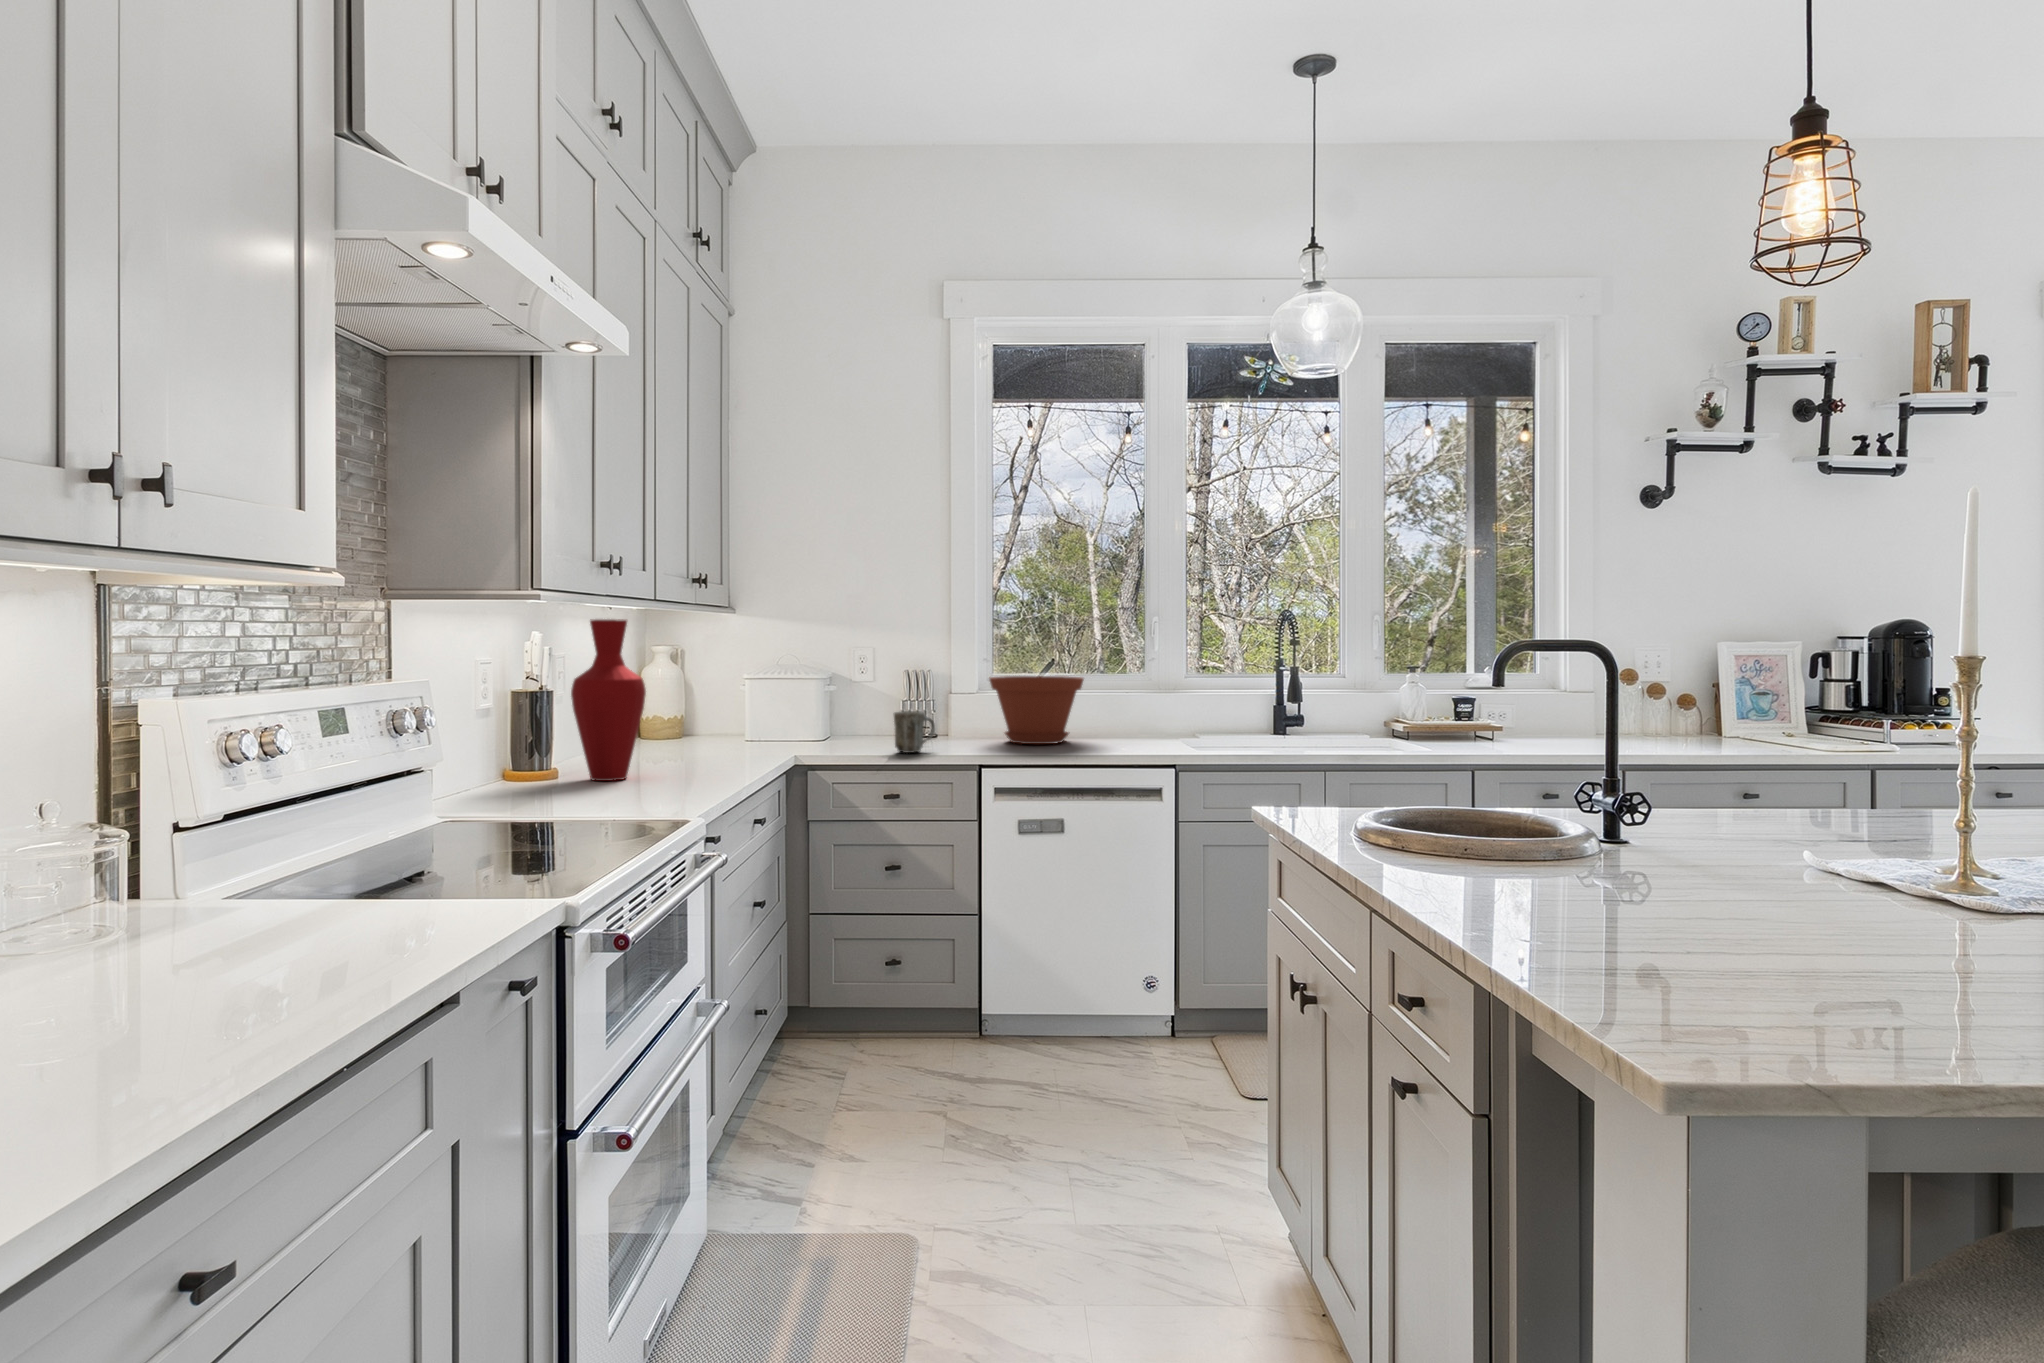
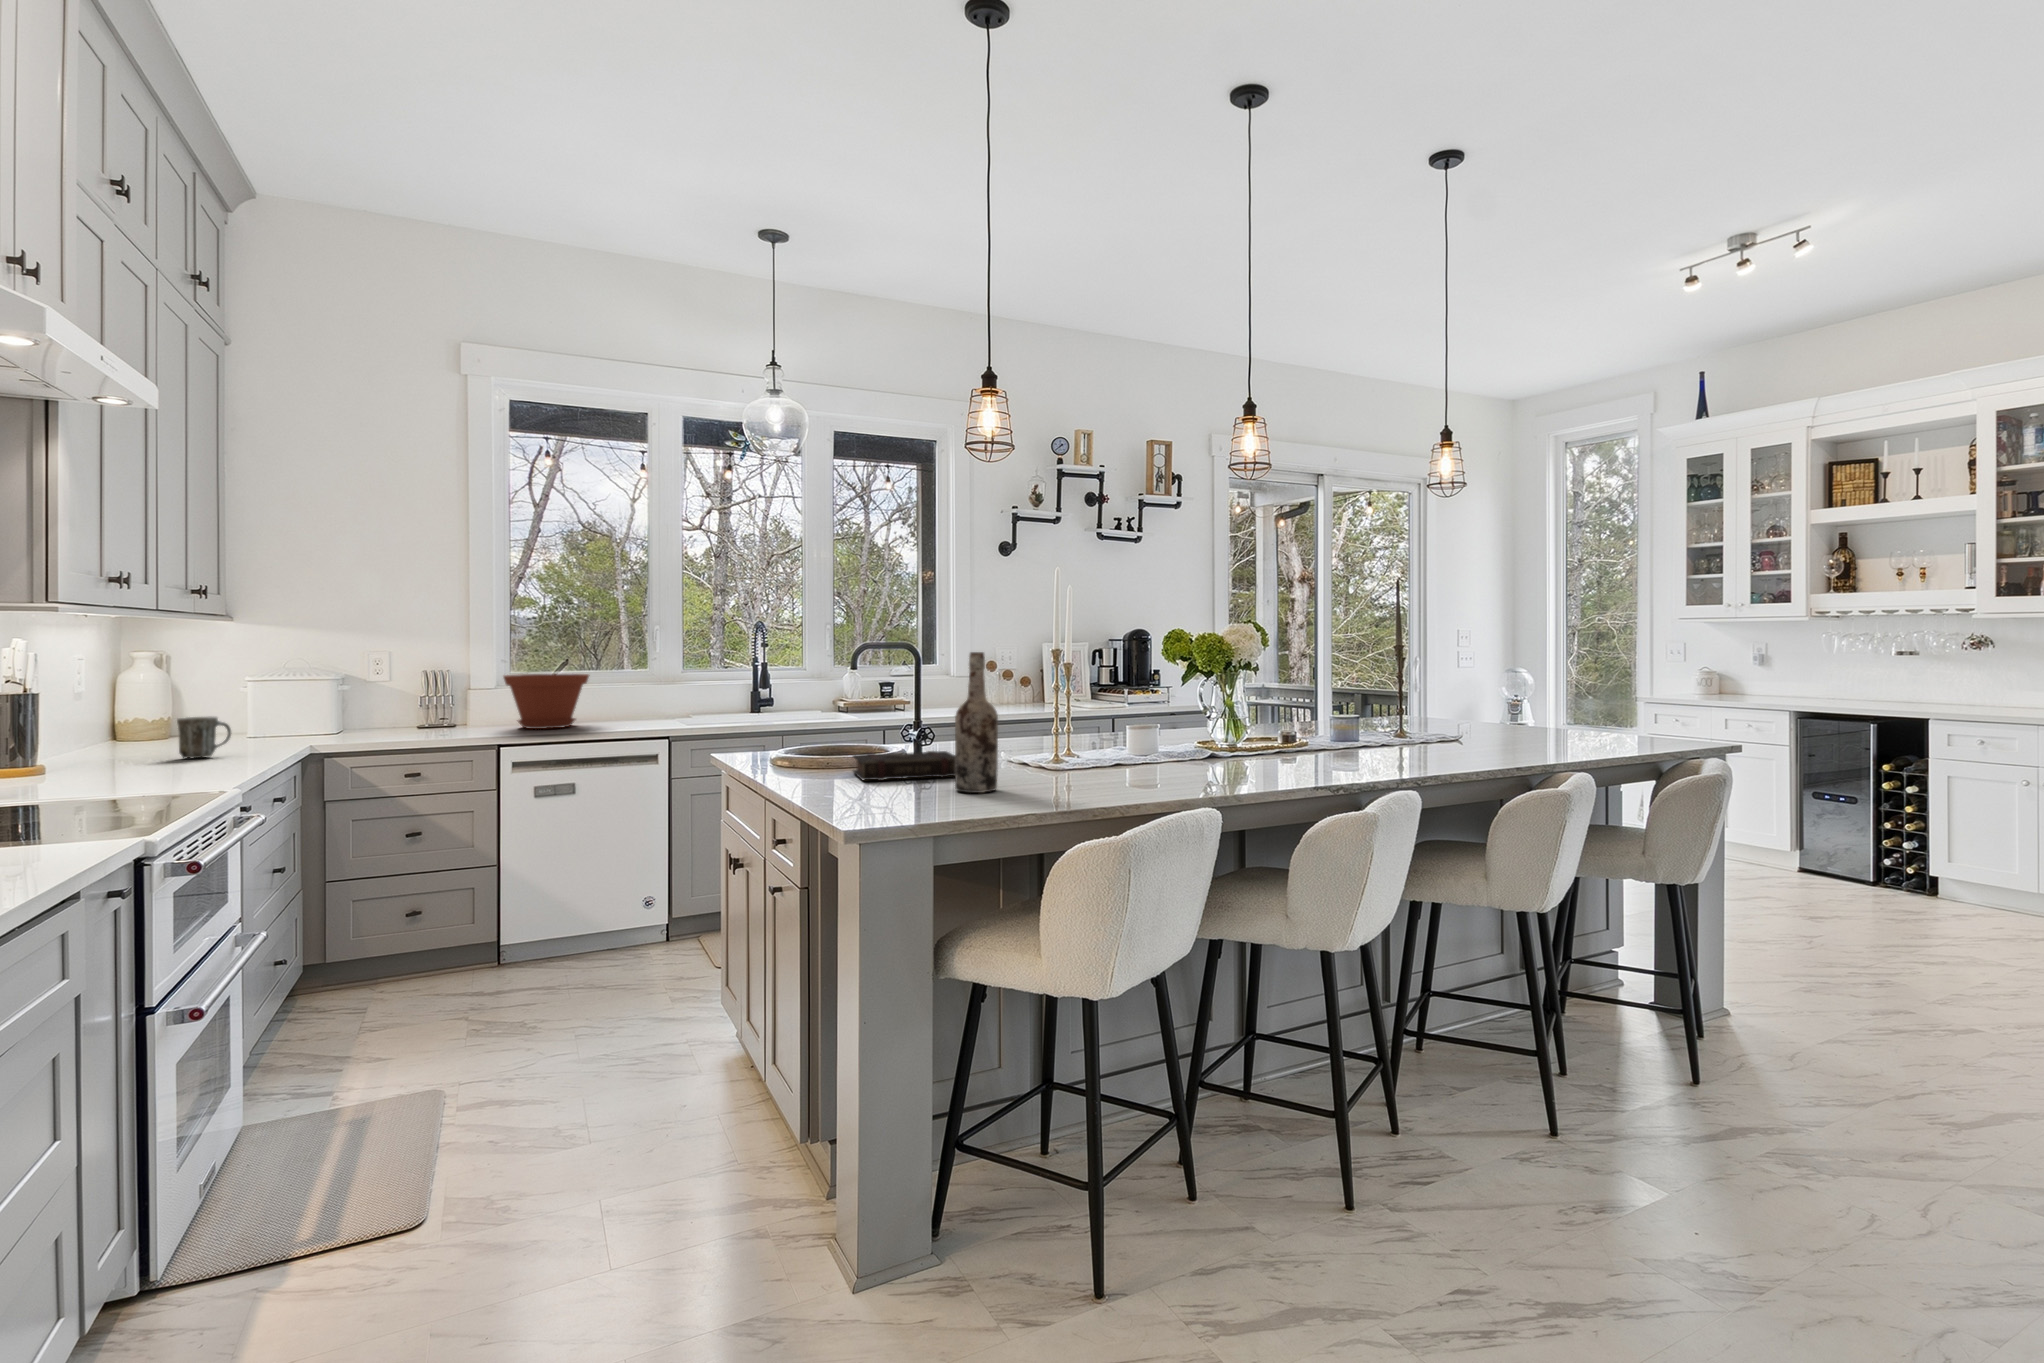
vase: present [571,619,646,781] -> none [67,628,155,773]
wine bottle: none [1838,655,1955,967] -> present [955,652,998,793]
mug: present [894,711,935,753] -> present [177,717,231,758]
book: none [1545,838,1804,904] -> present [853,751,955,780]

